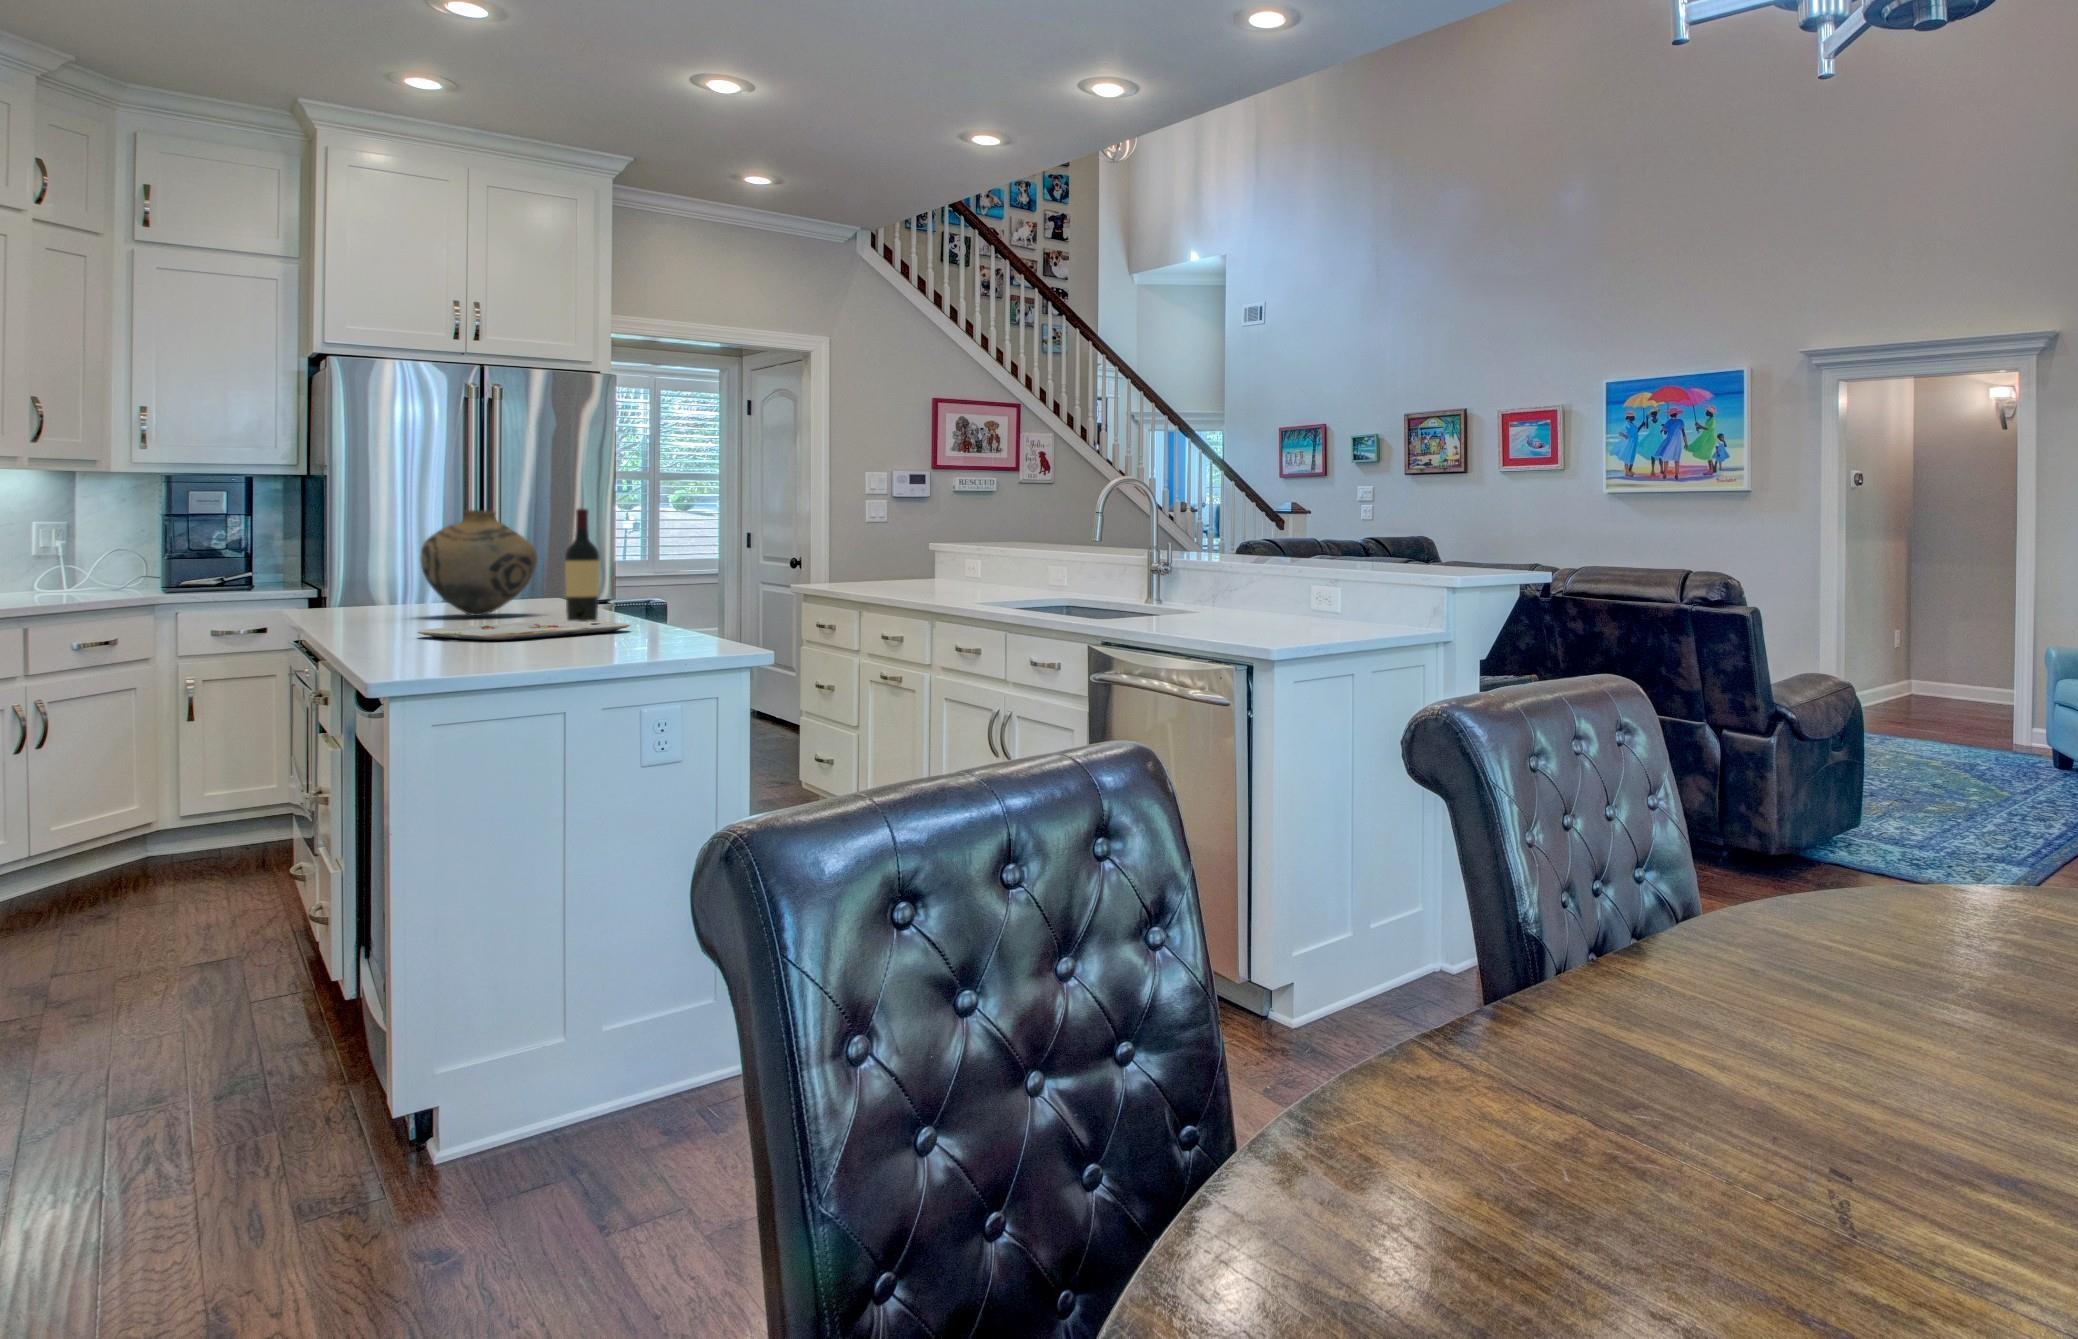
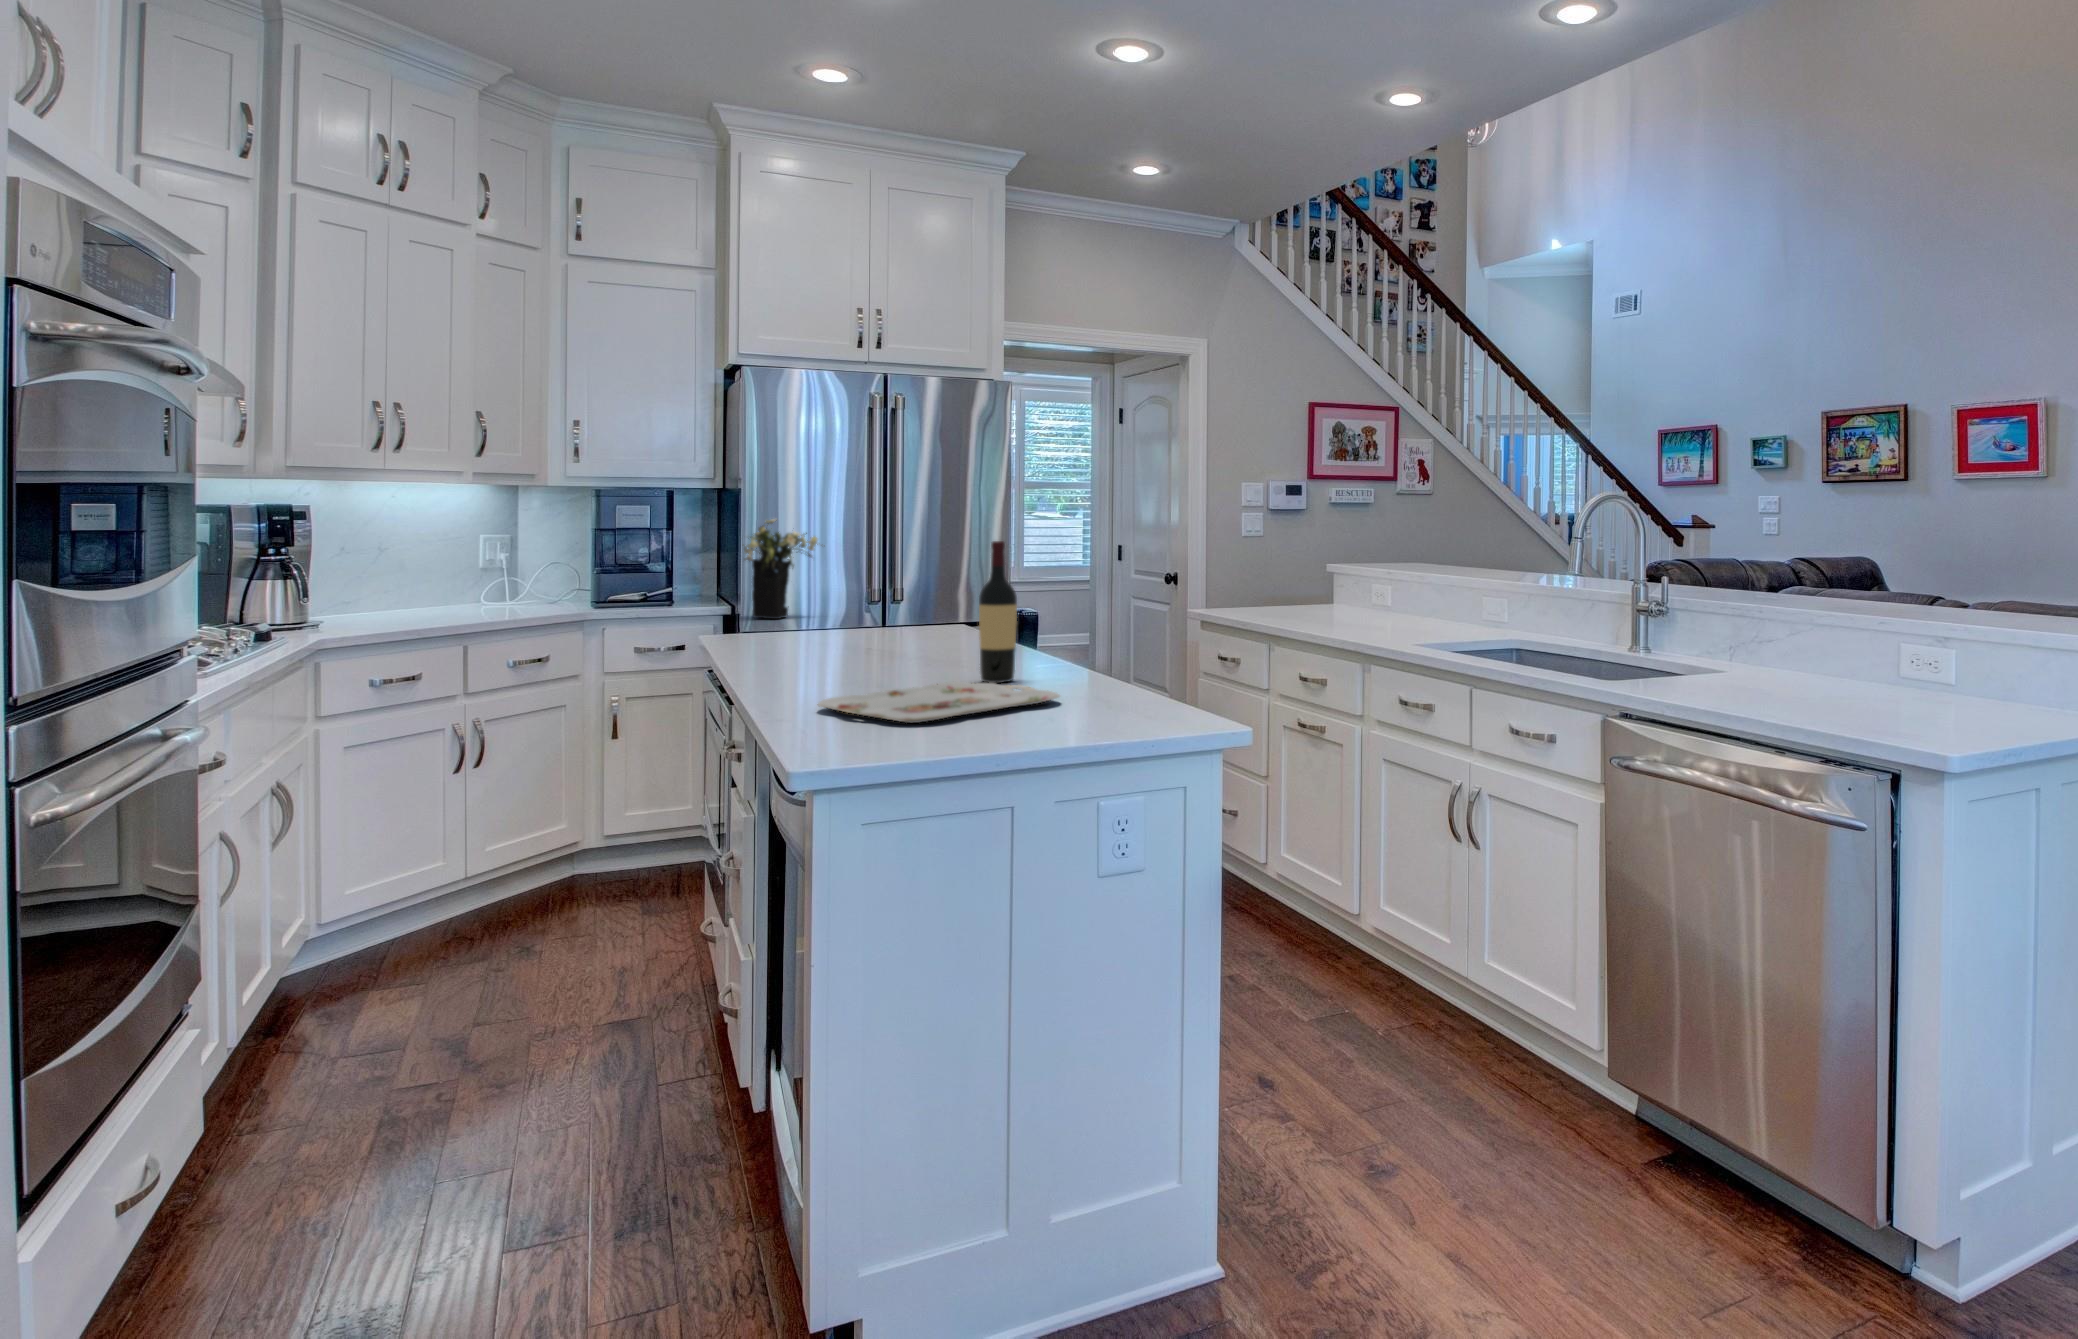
flower arrangement: none [326,501,422,599] -> present [744,519,818,619]
vase: present [420,510,537,616] -> none [823,537,943,658]

